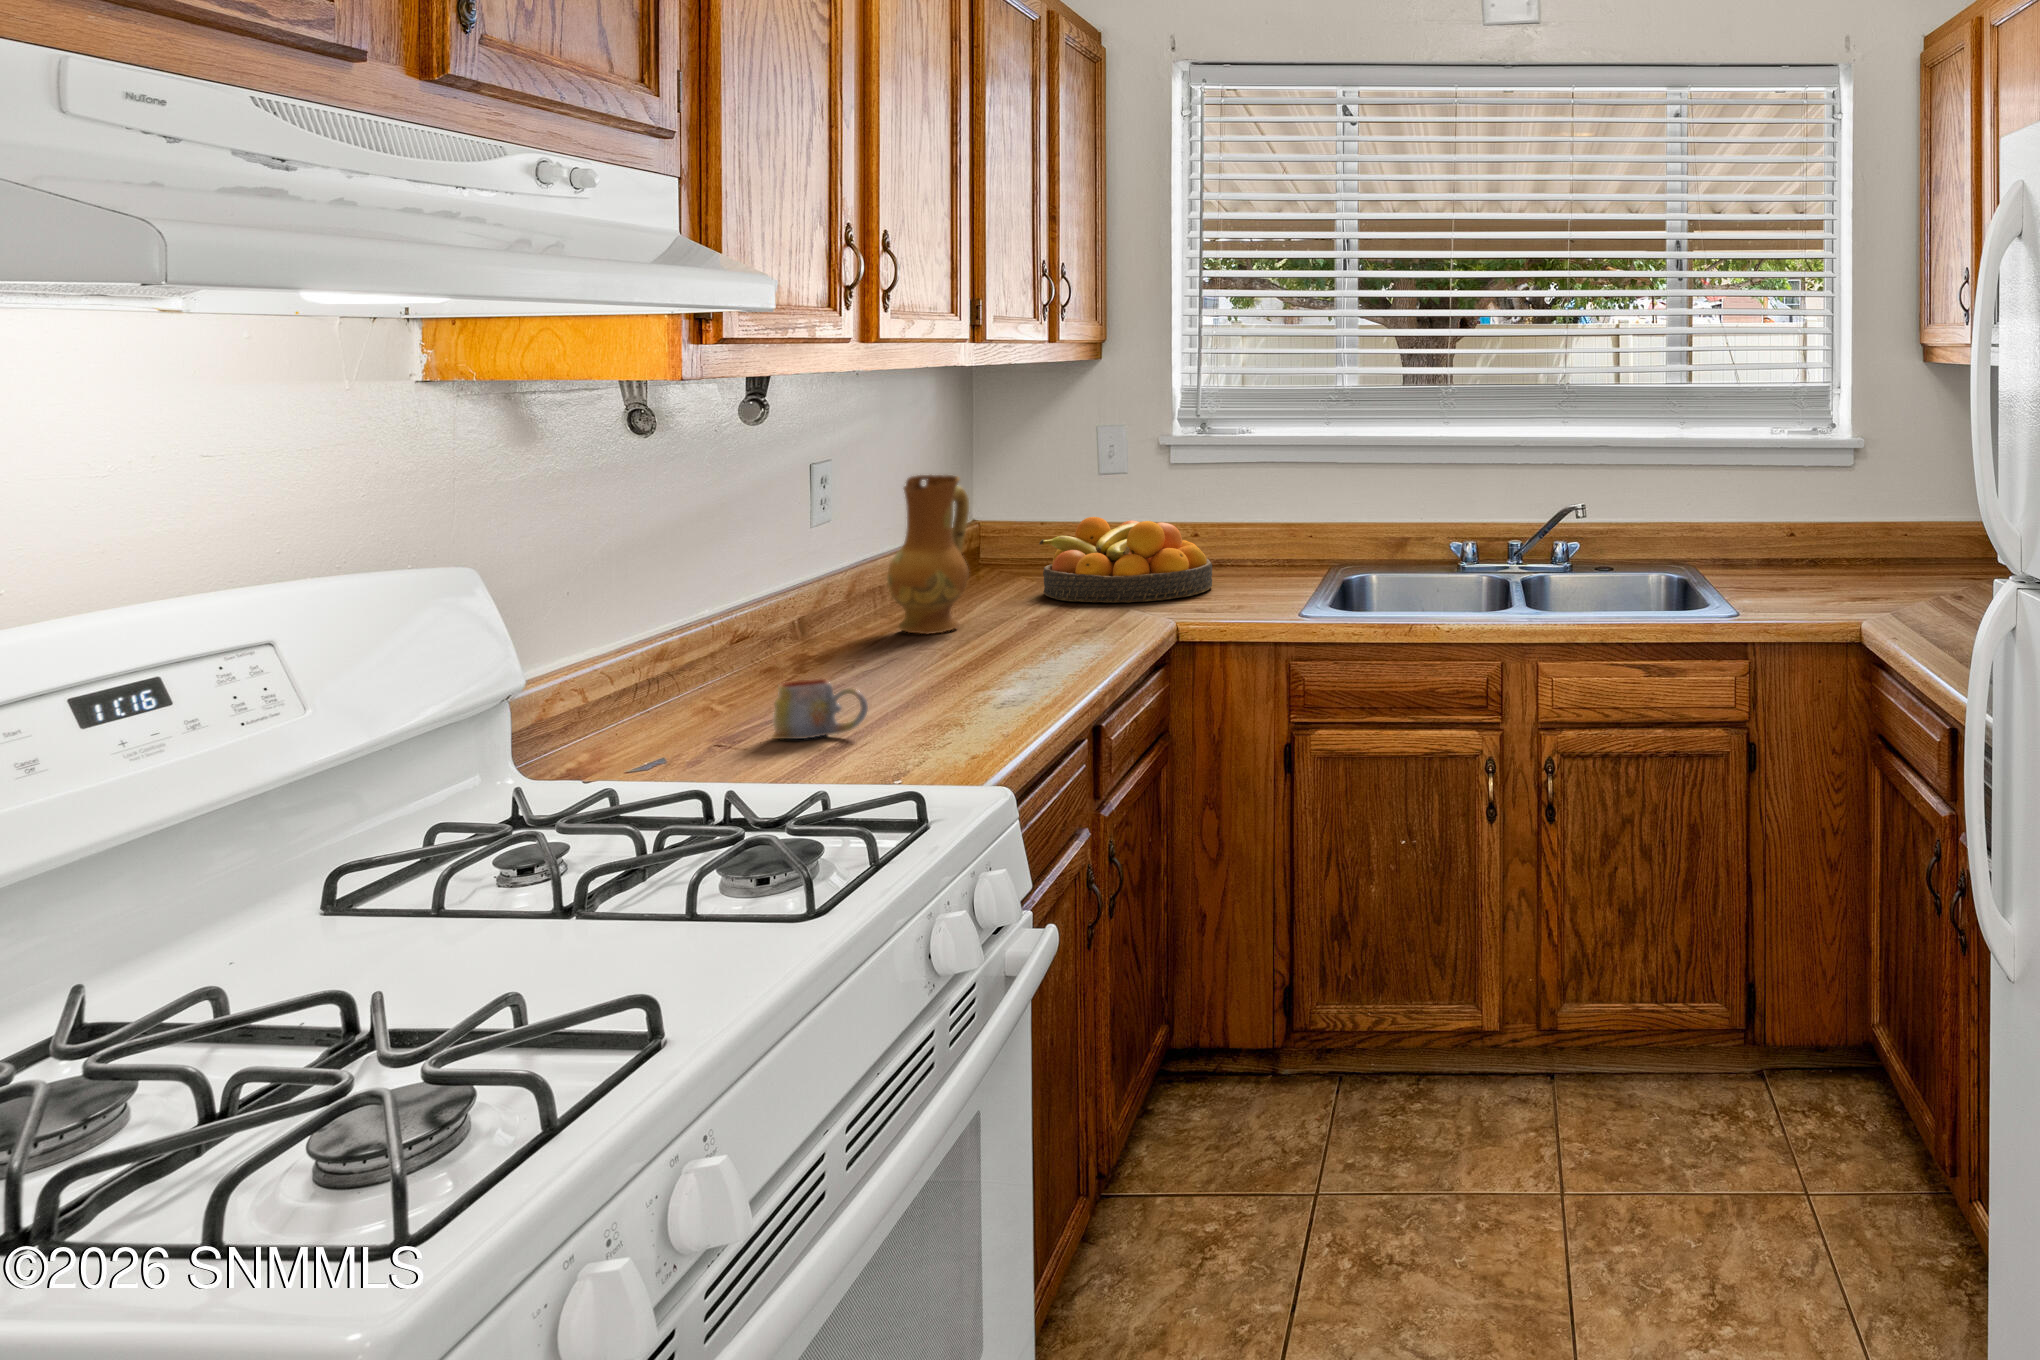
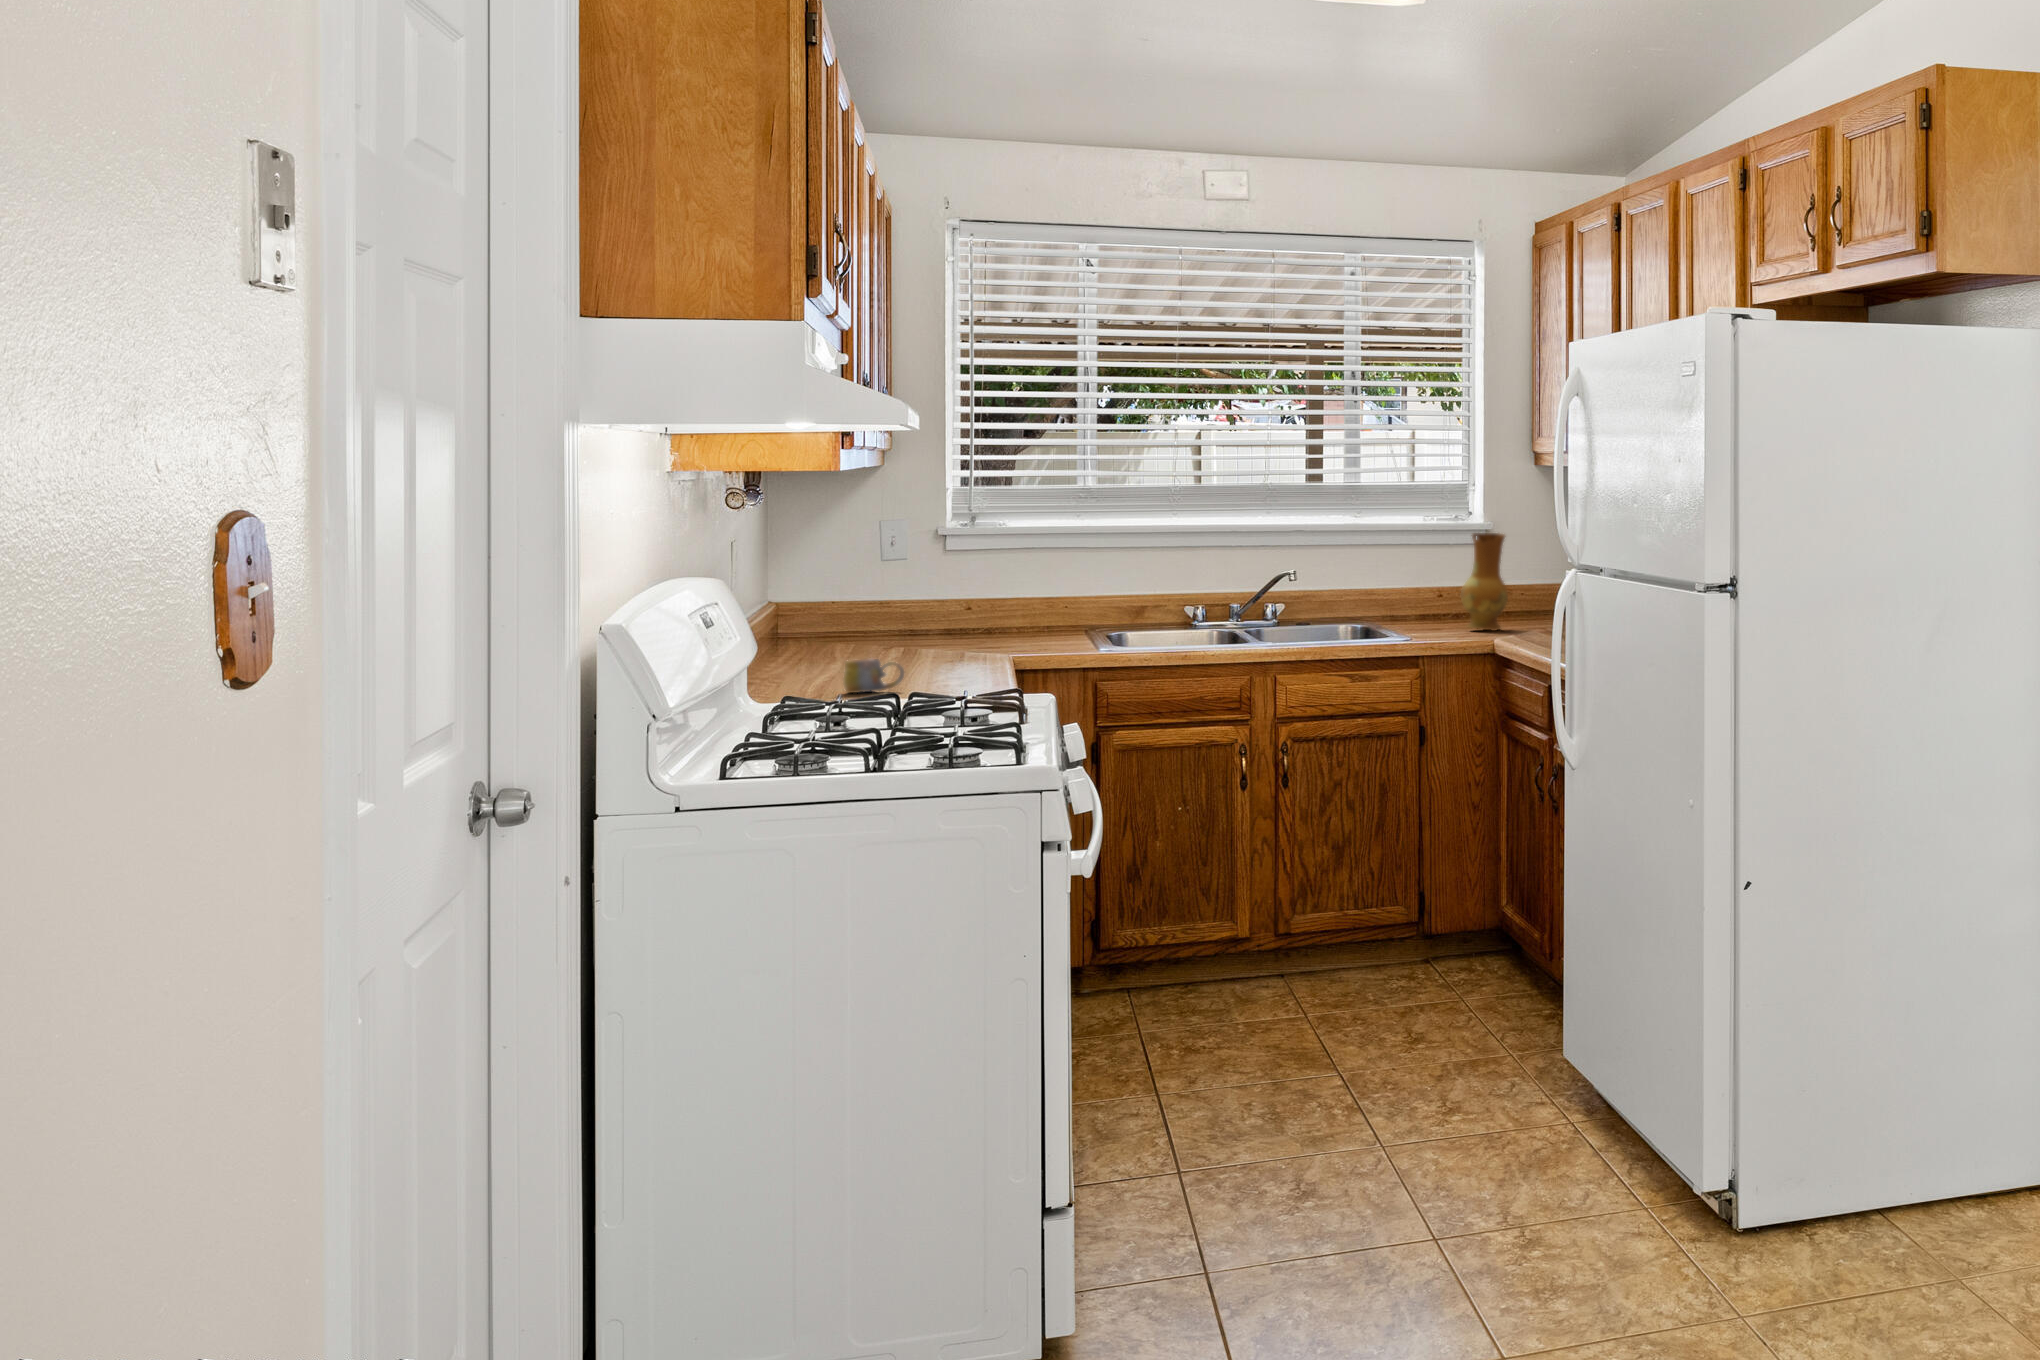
ceramic jug: present [887,475,969,634] -> present [1461,533,1508,630]
fruit bowl: present [1039,517,1212,603] -> none [863,592,1000,654]

